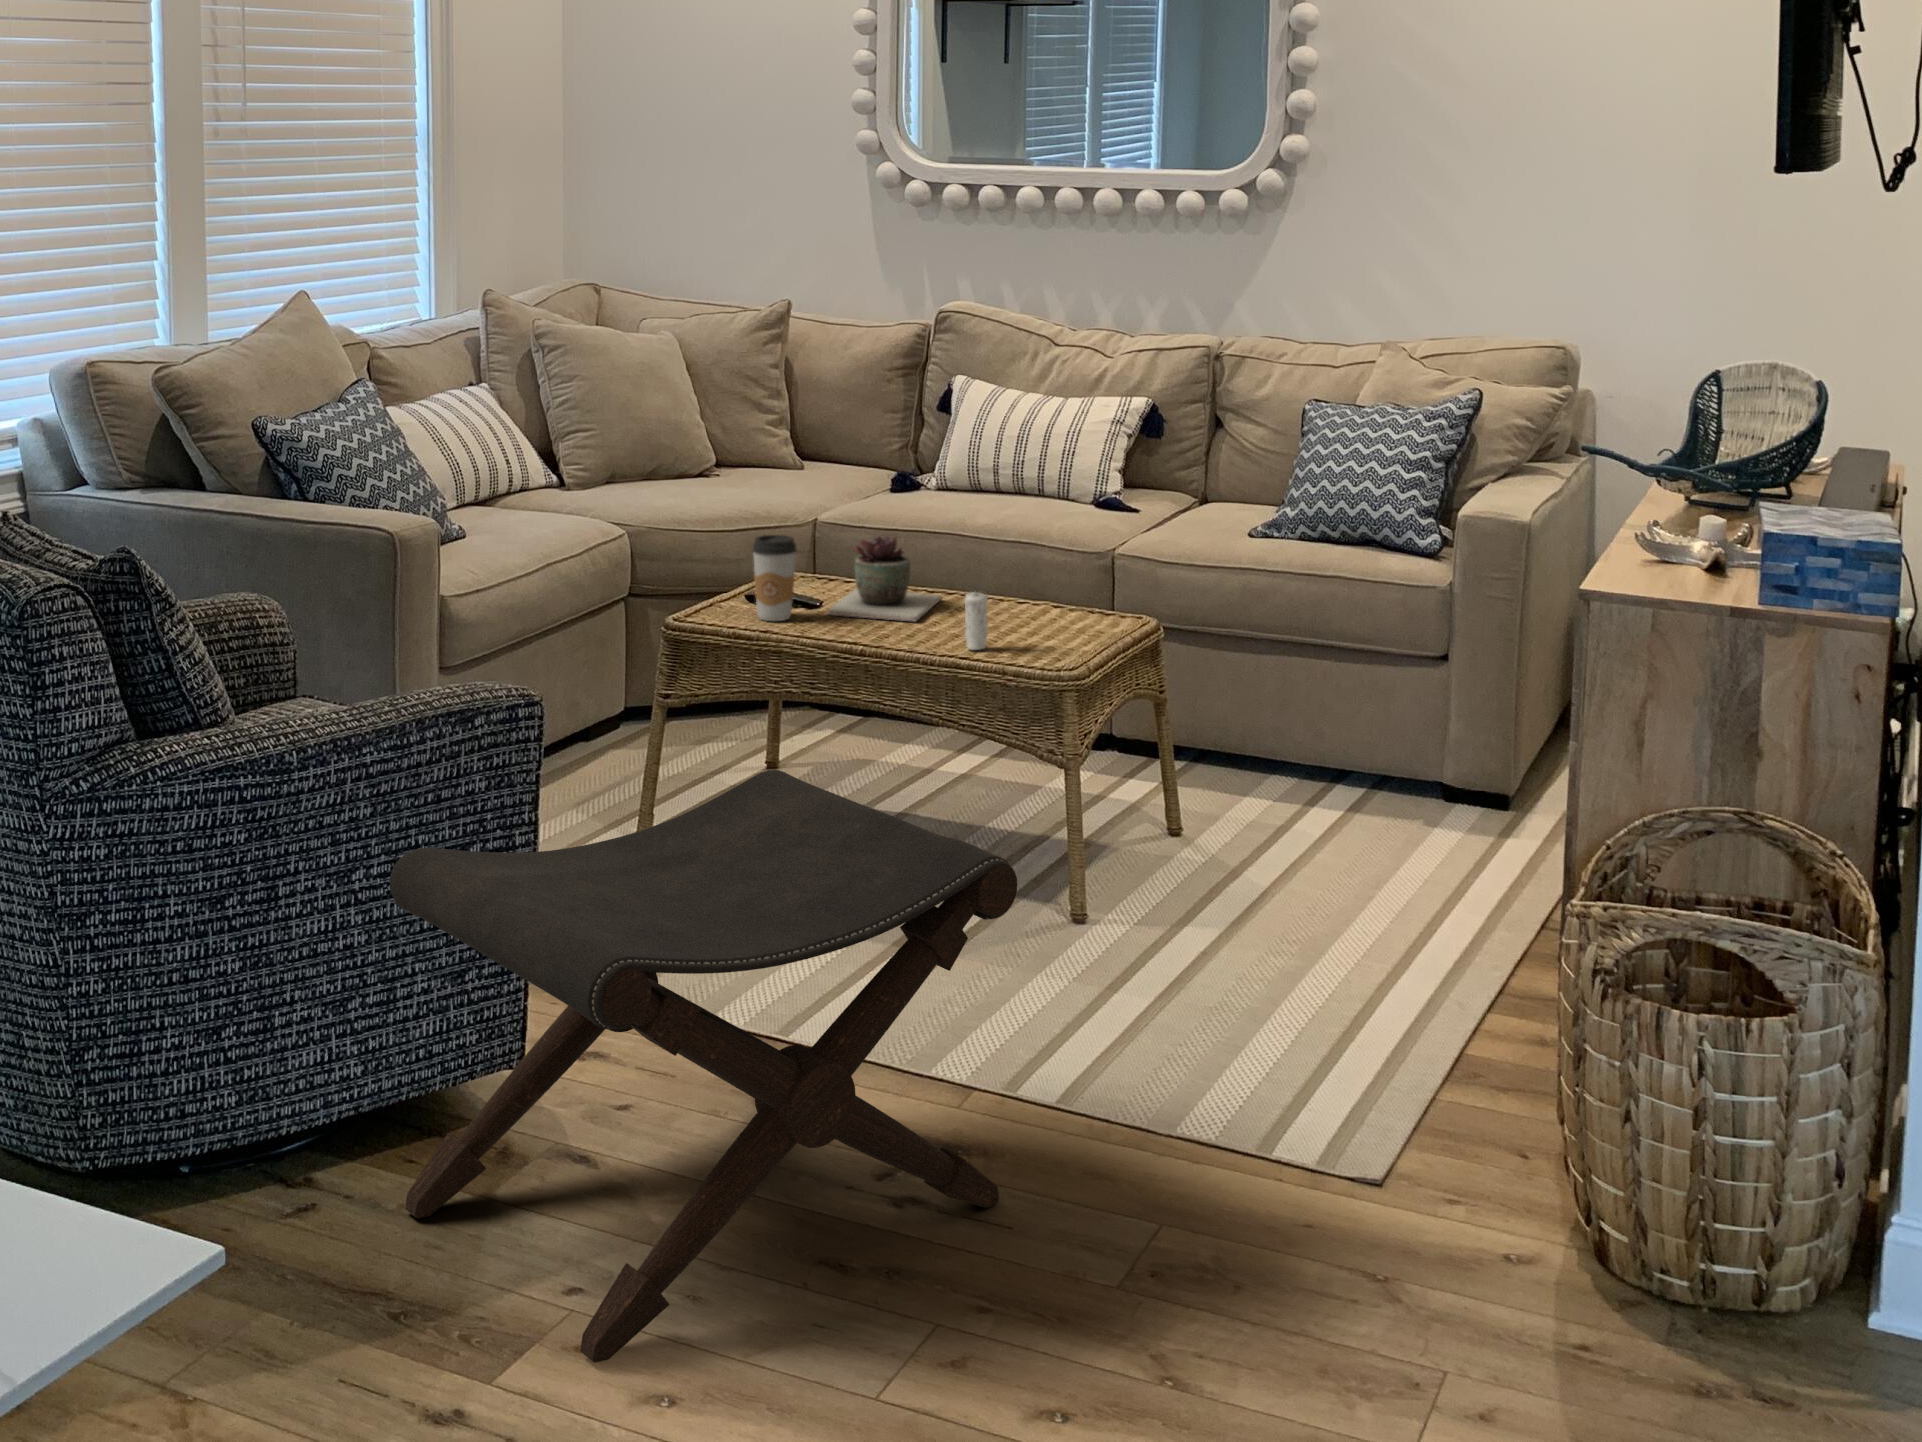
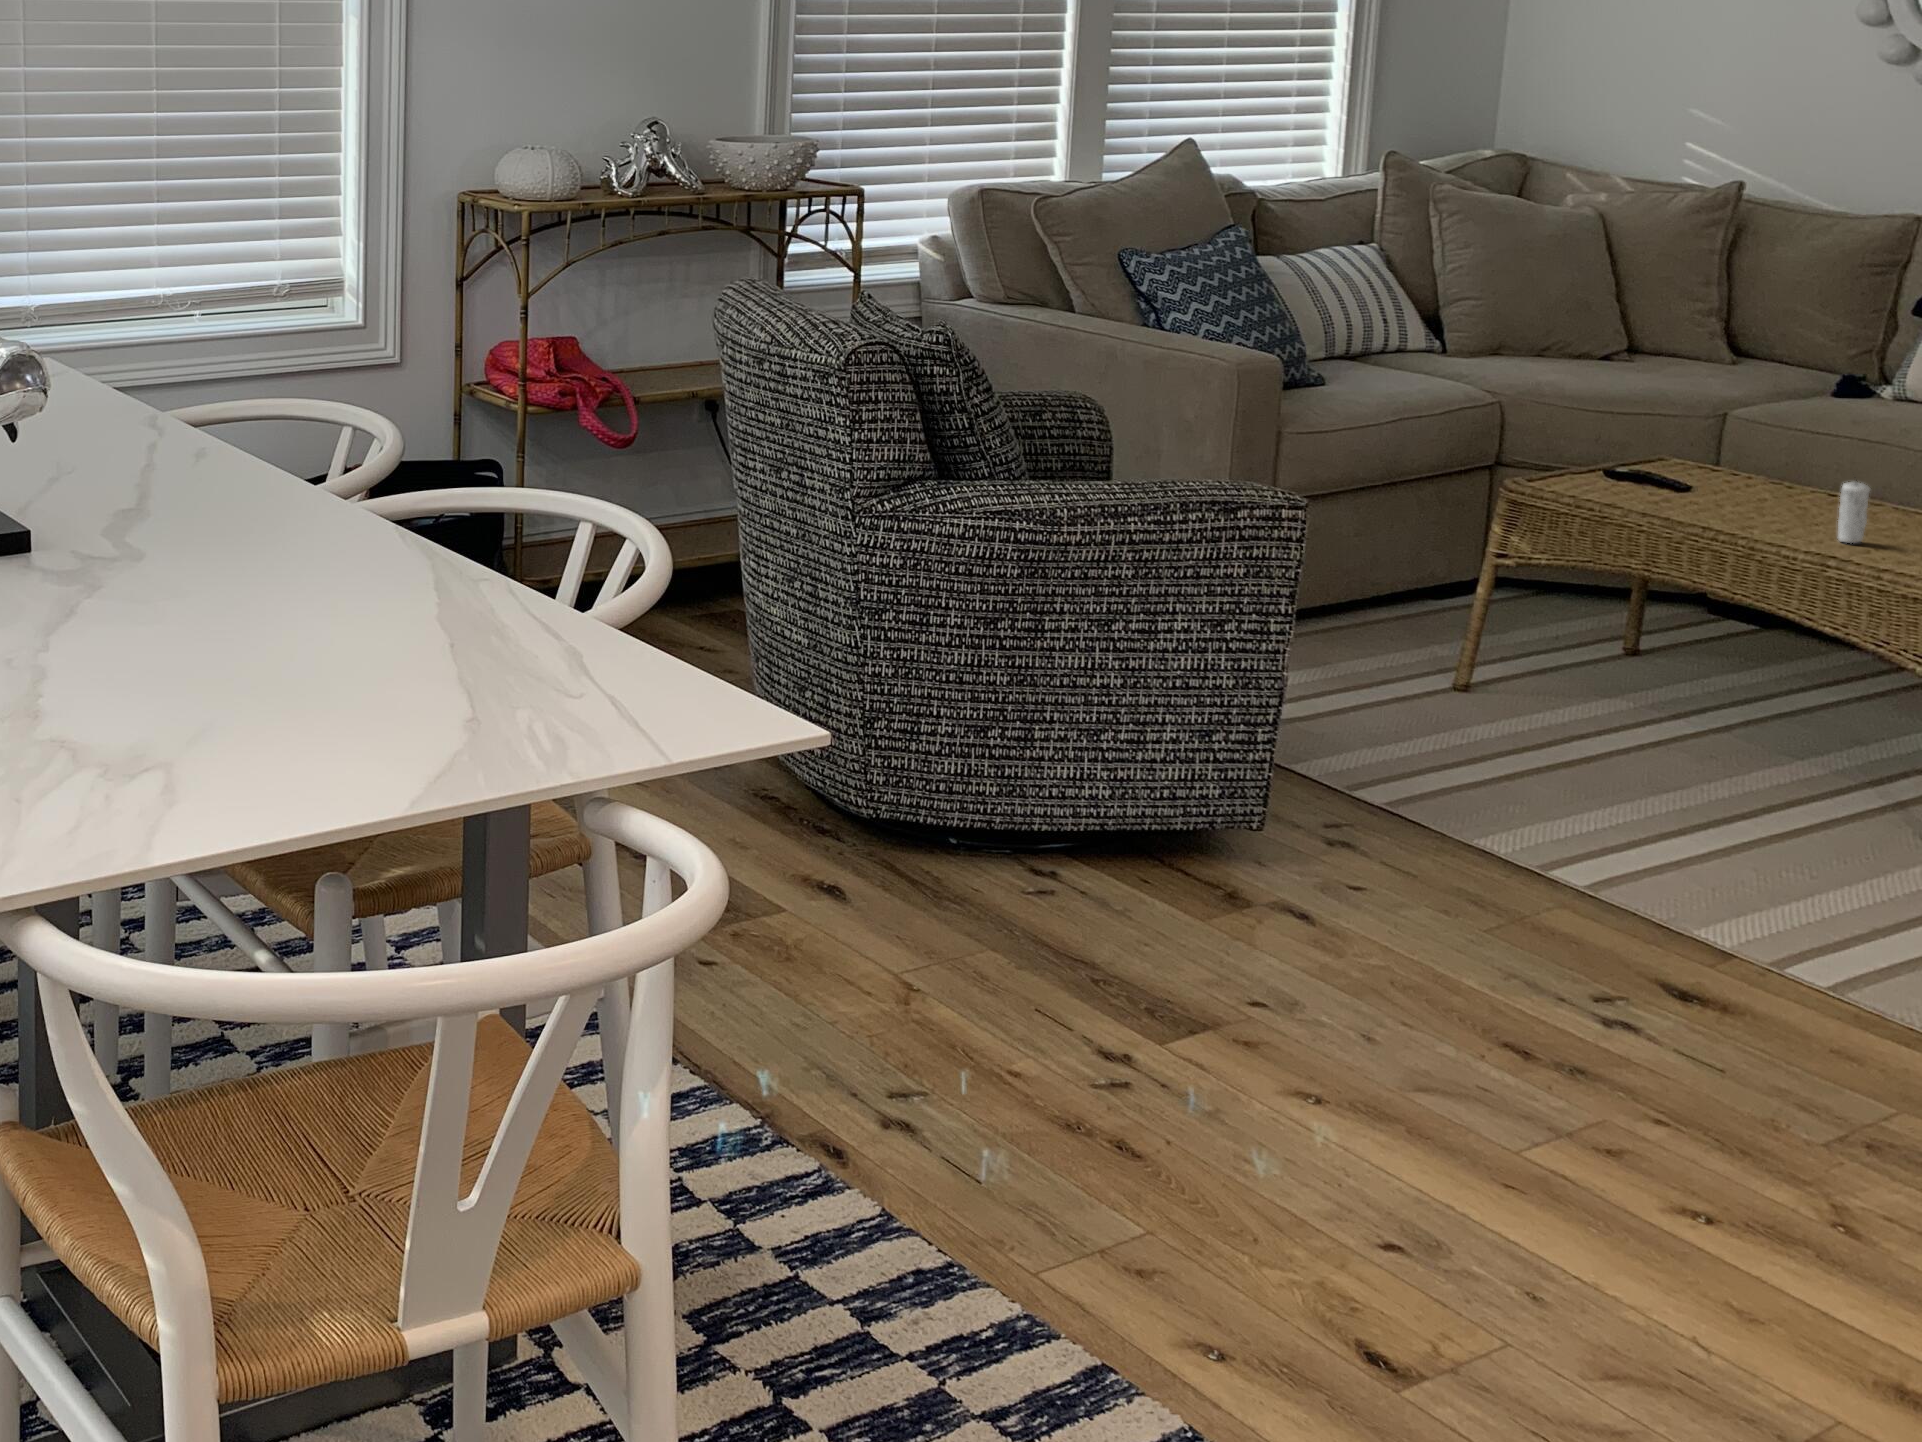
coffee cup: present [753,535,796,621] -> none [1603,401,1655,489]
succulent plant: present [828,536,942,621] -> none [1686,417,1834,509]
footstool: present [390,770,1017,1363] -> none [1126,604,1779,1065]

